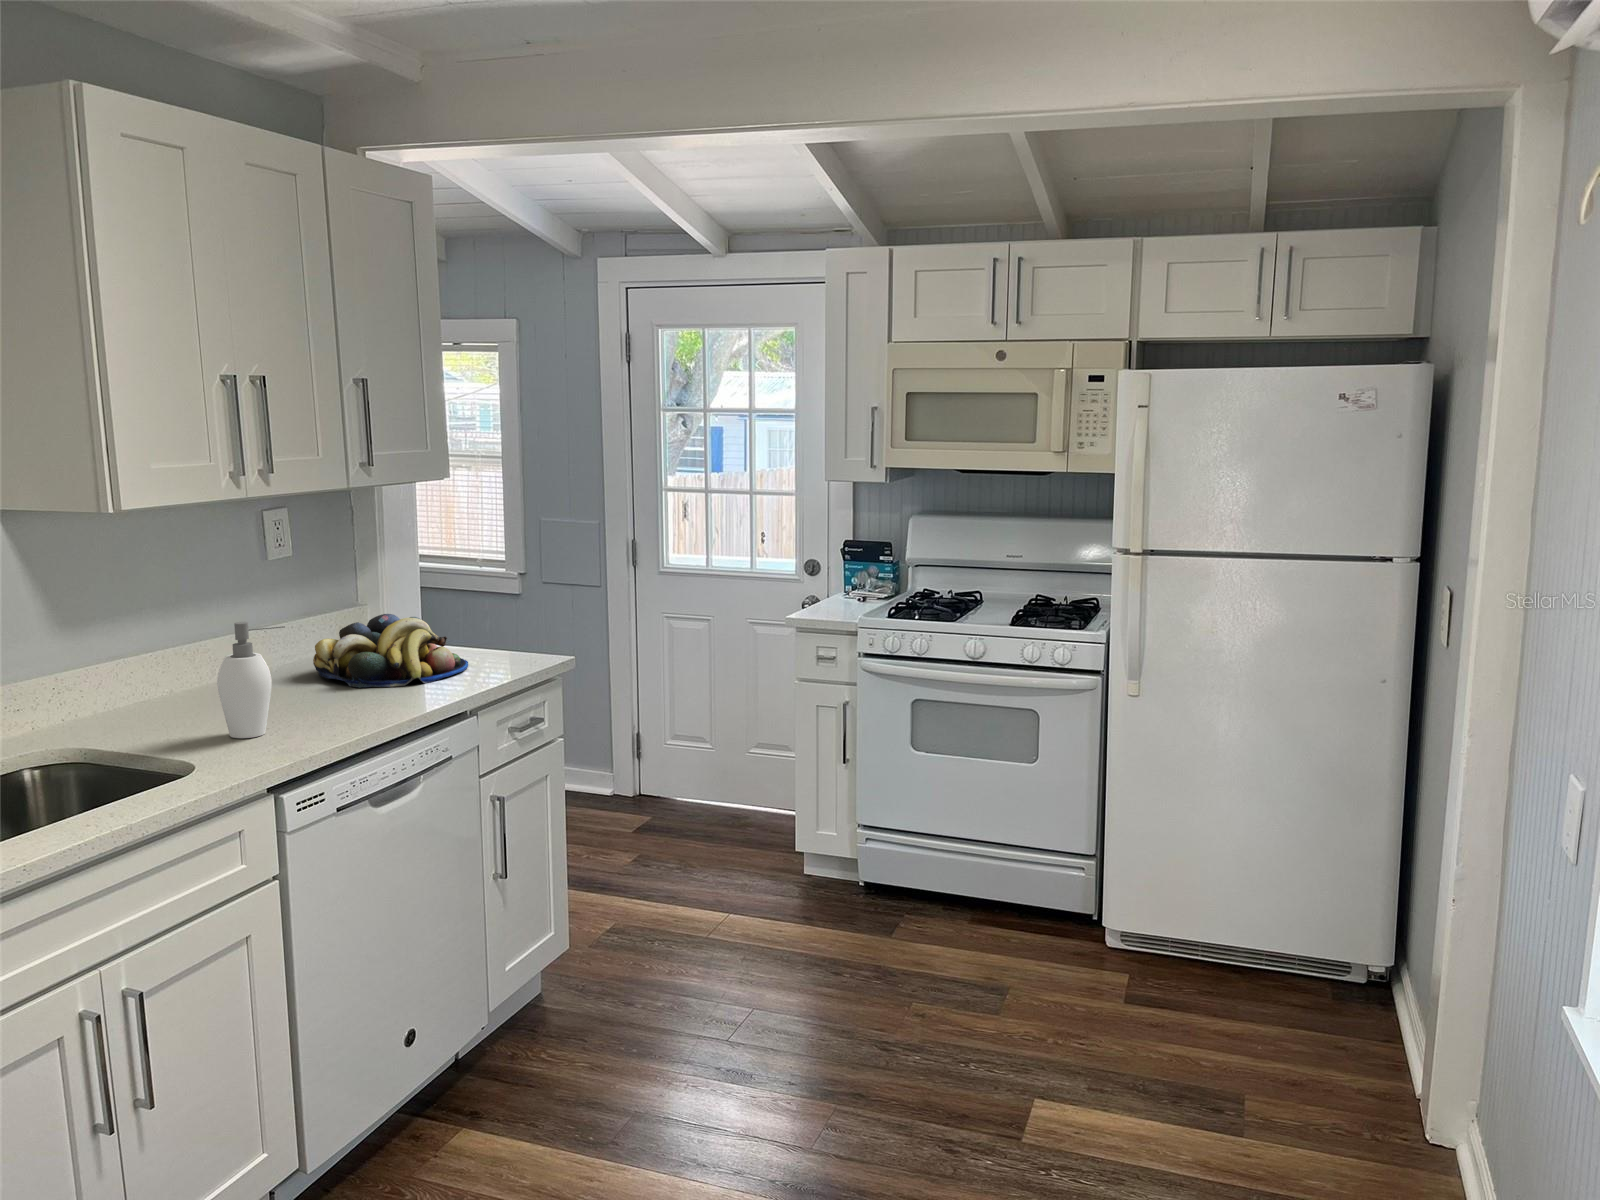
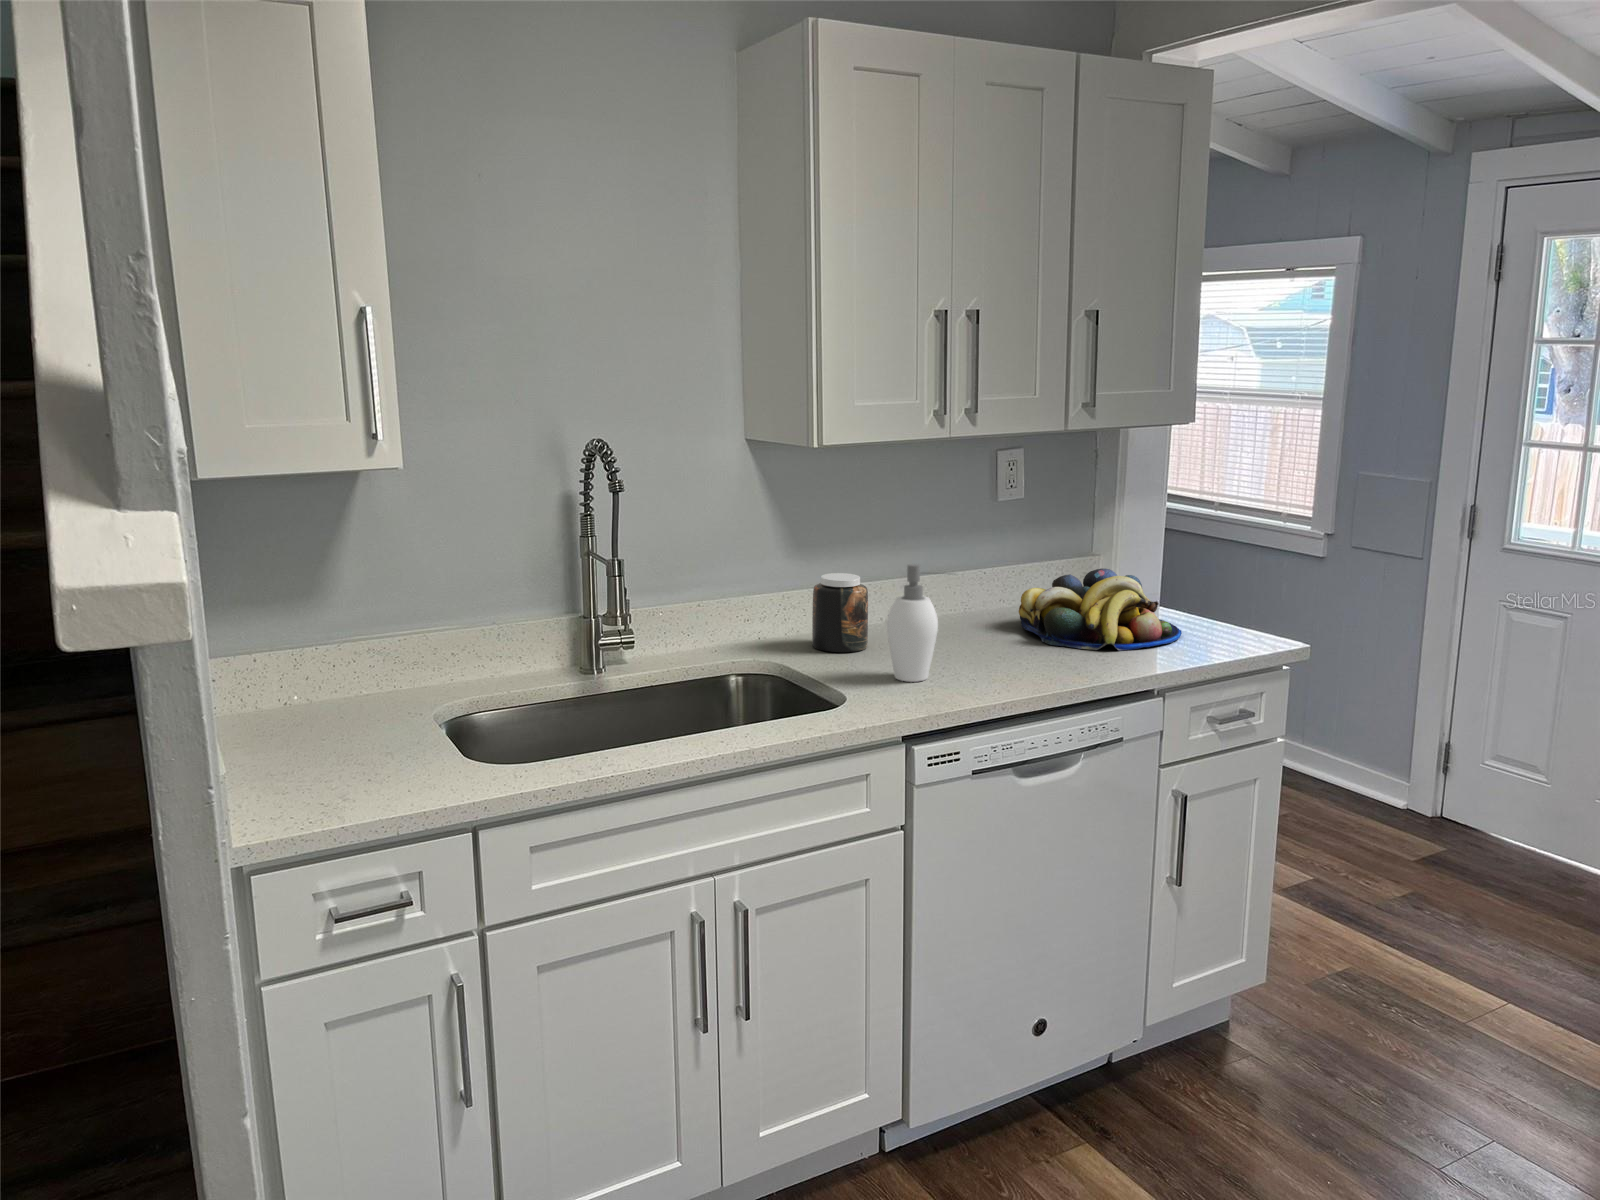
jar: none [105,644,174,727] -> present [812,573,868,652]

